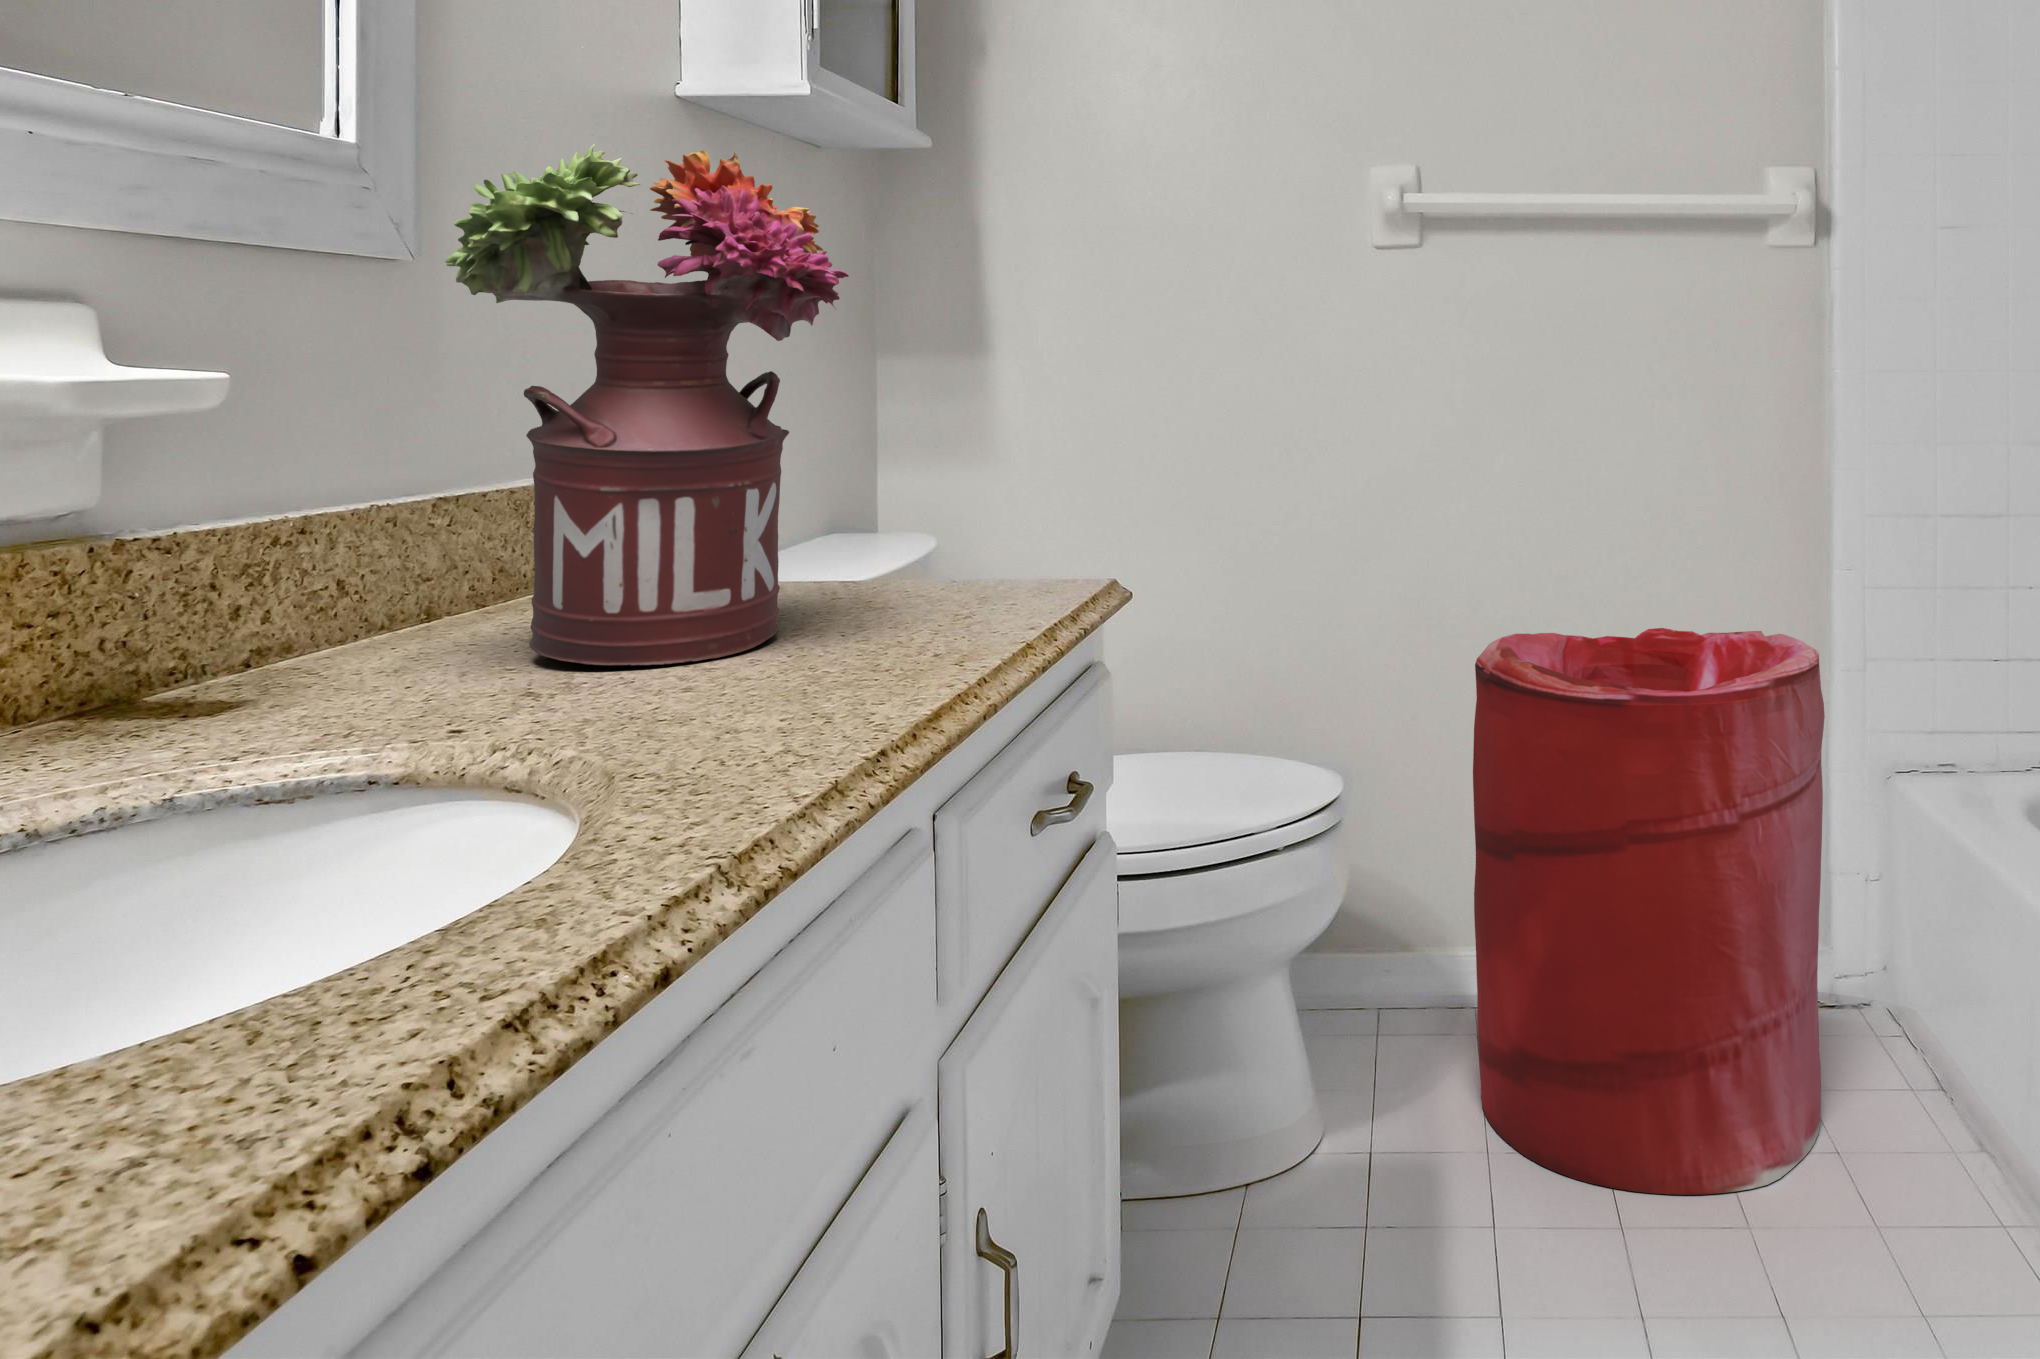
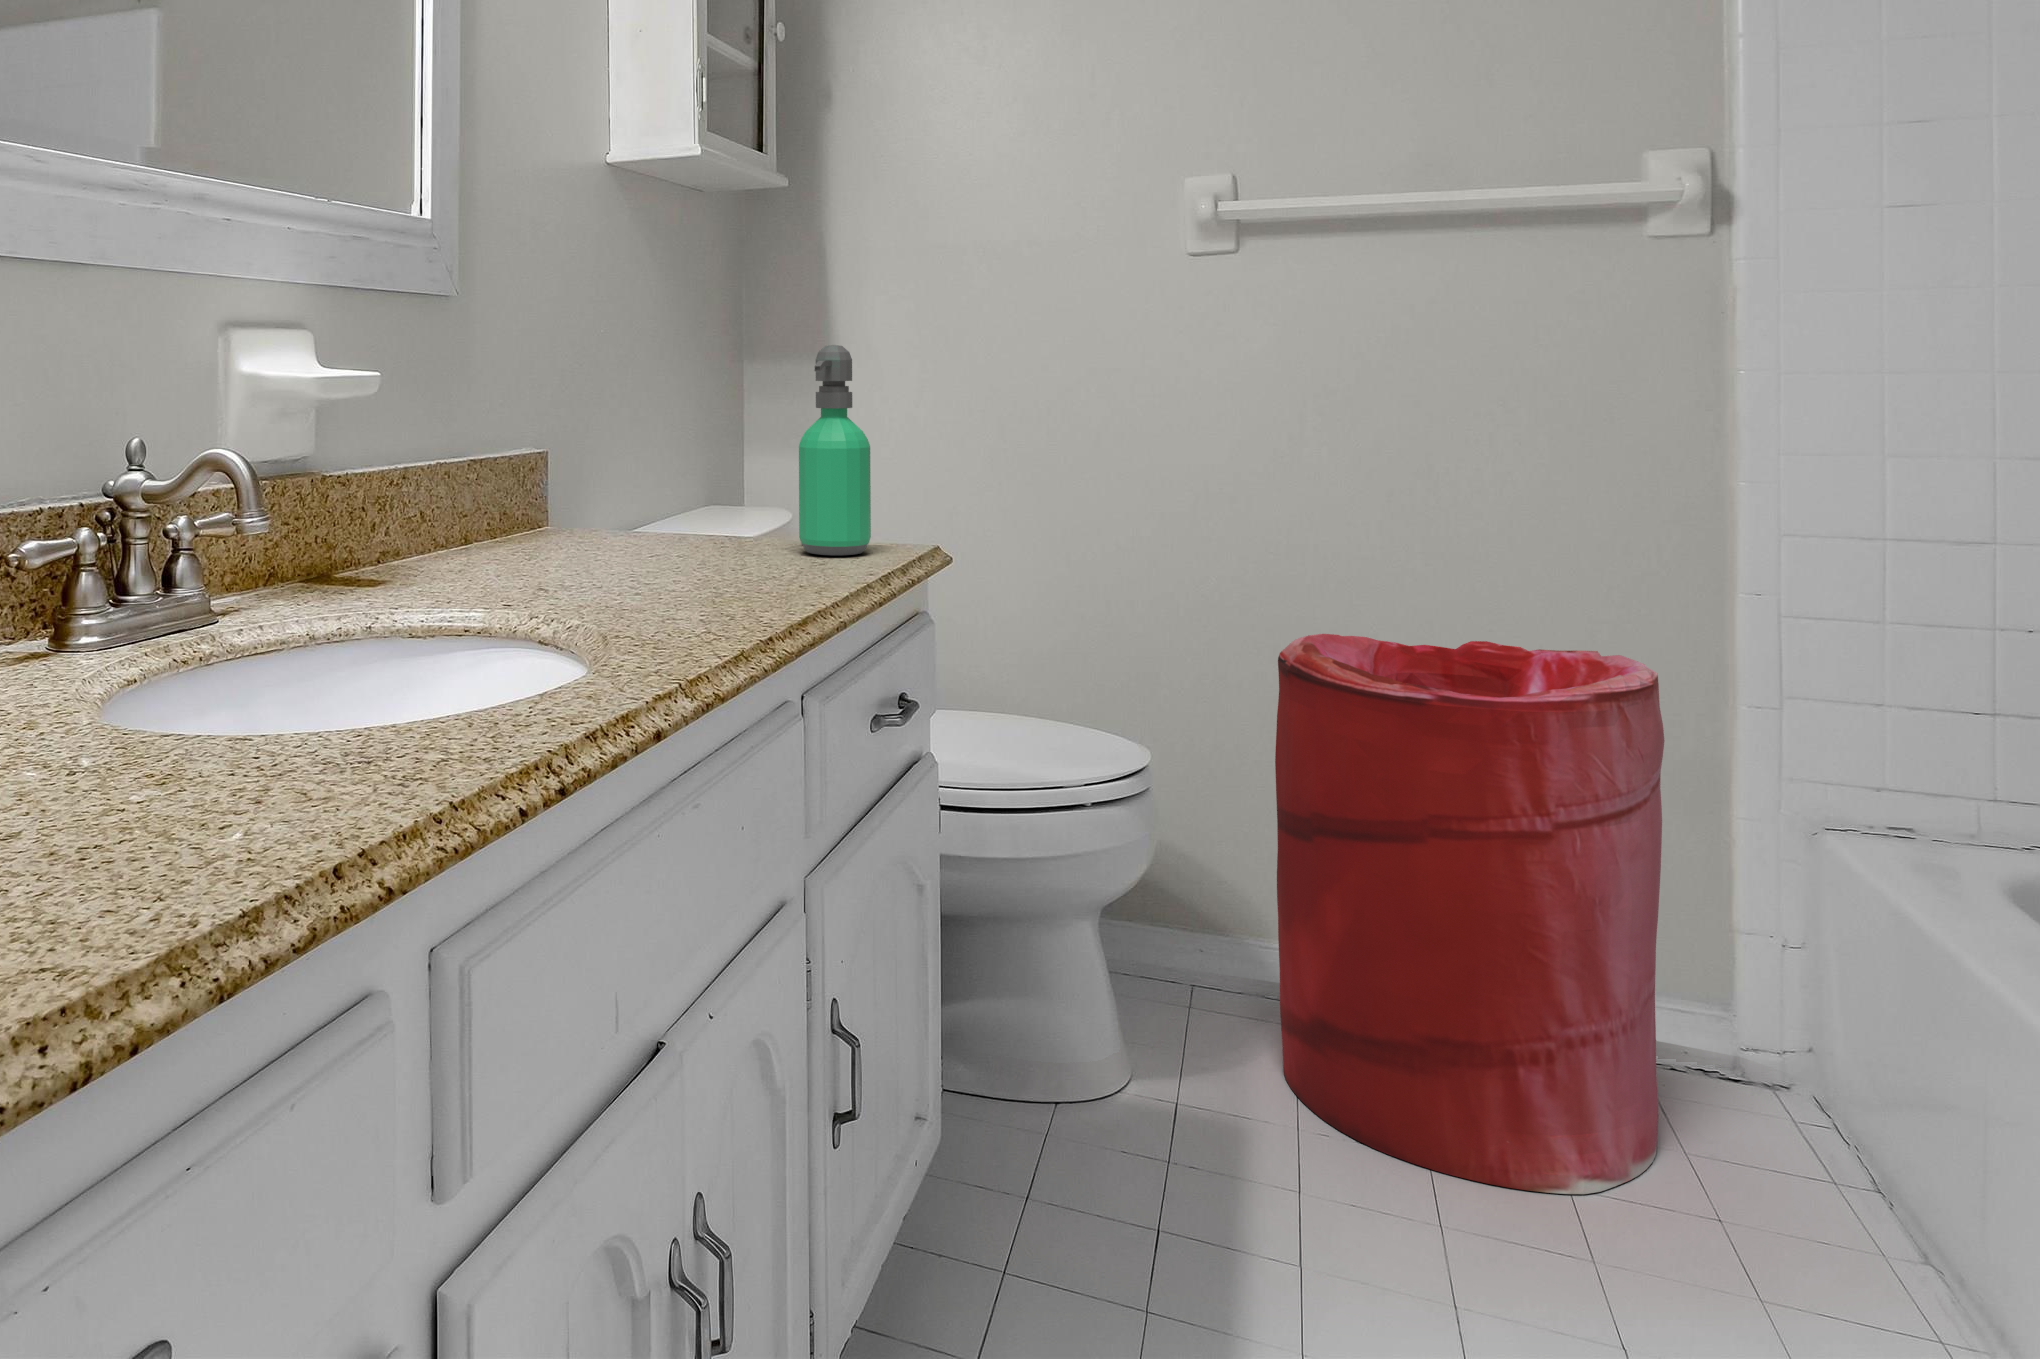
flower arrangement: present [445,144,849,666] -> none [491,218,742,579]
soap dispenser: none [934,329,1030,602] -> present [799,345,871,555]

